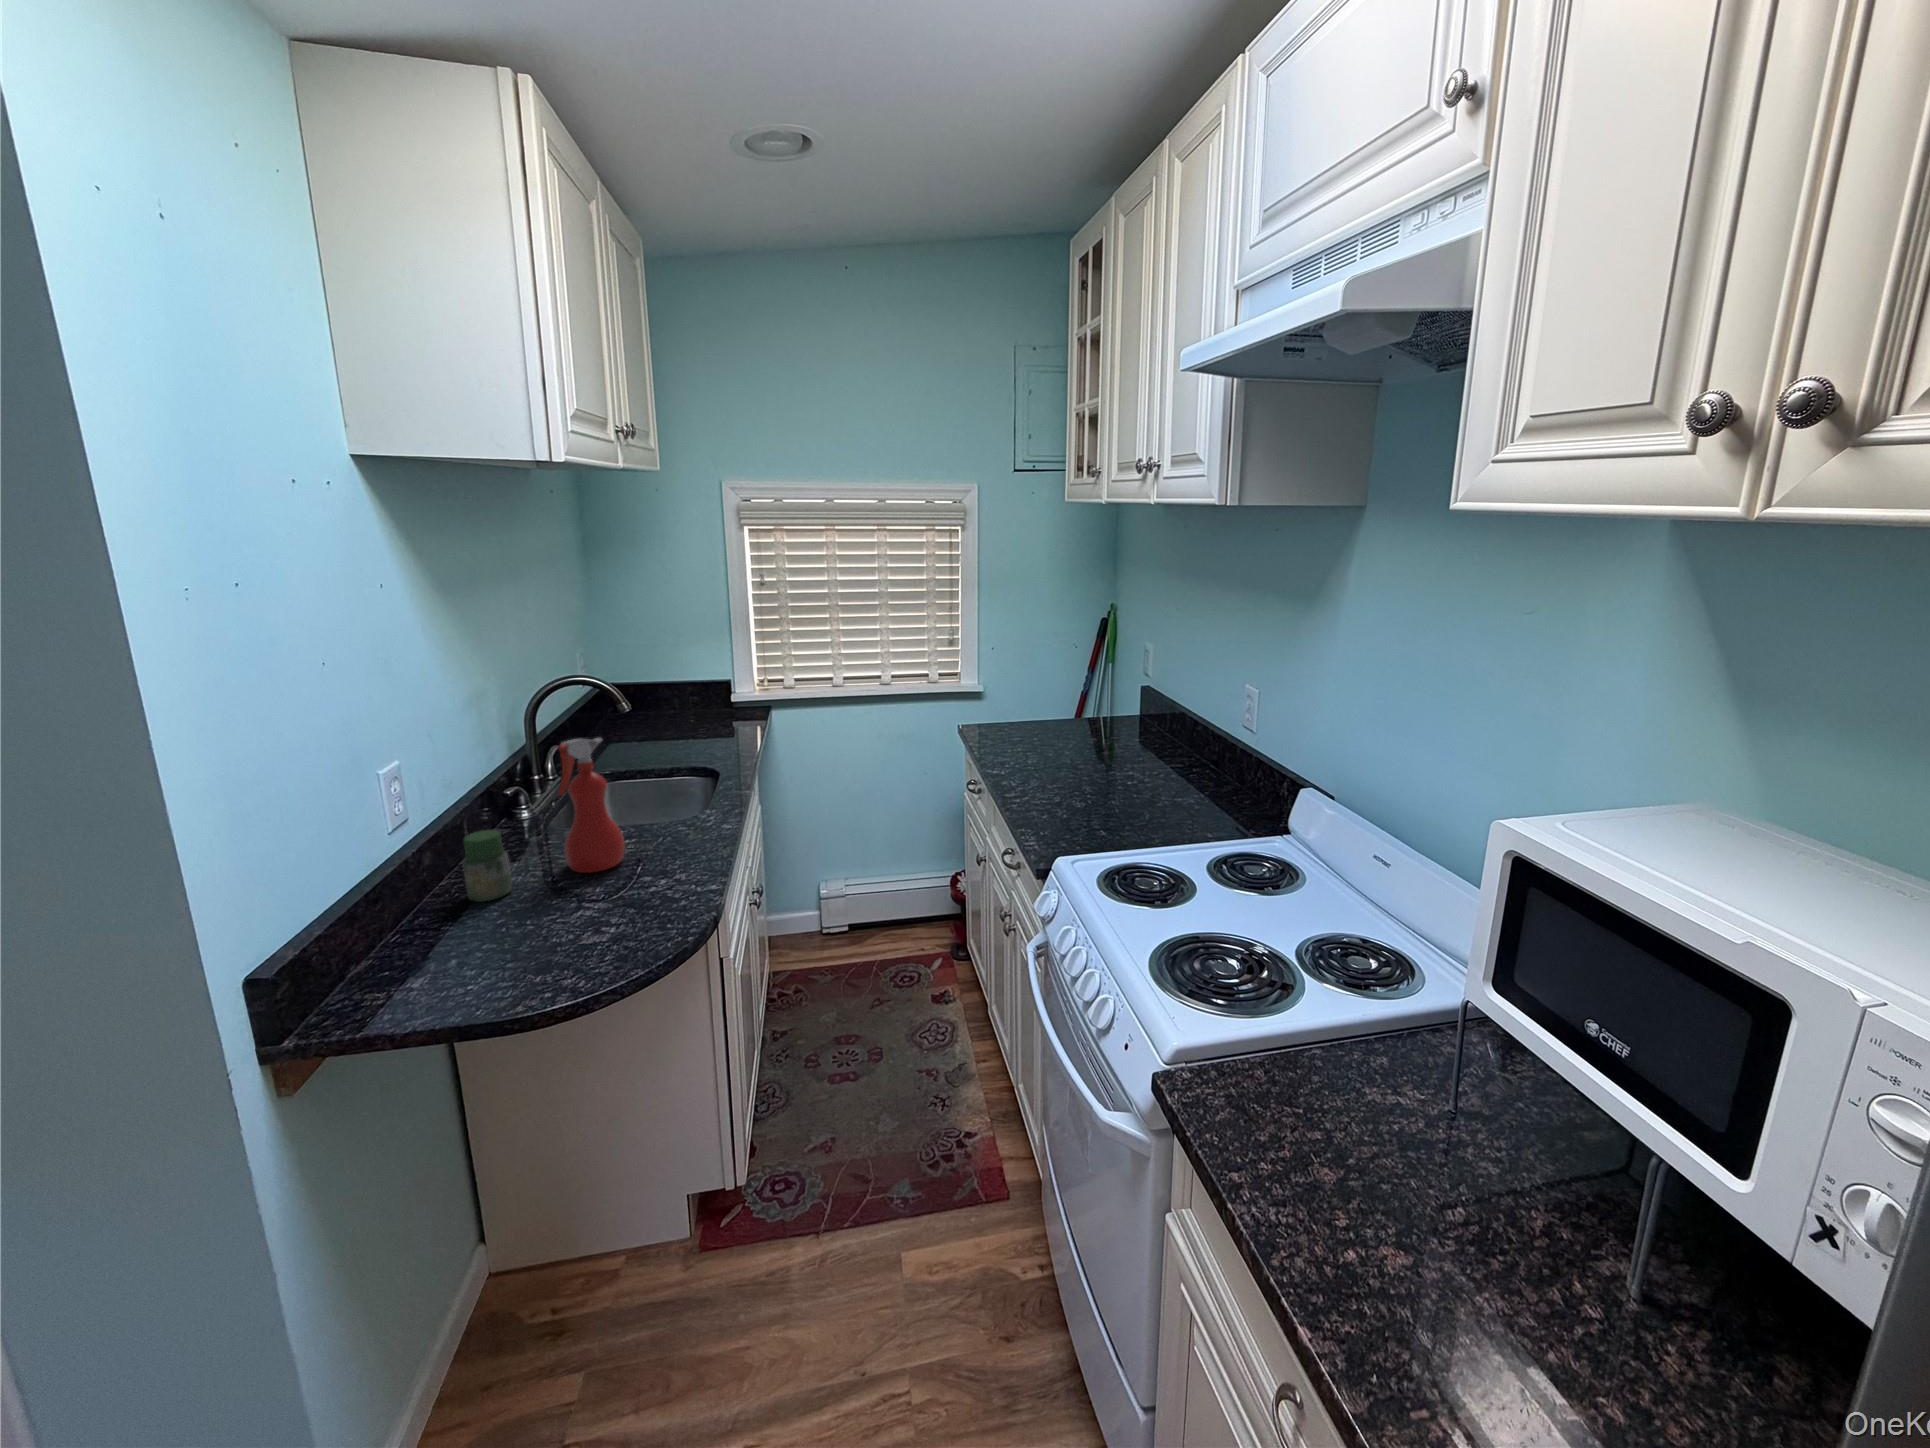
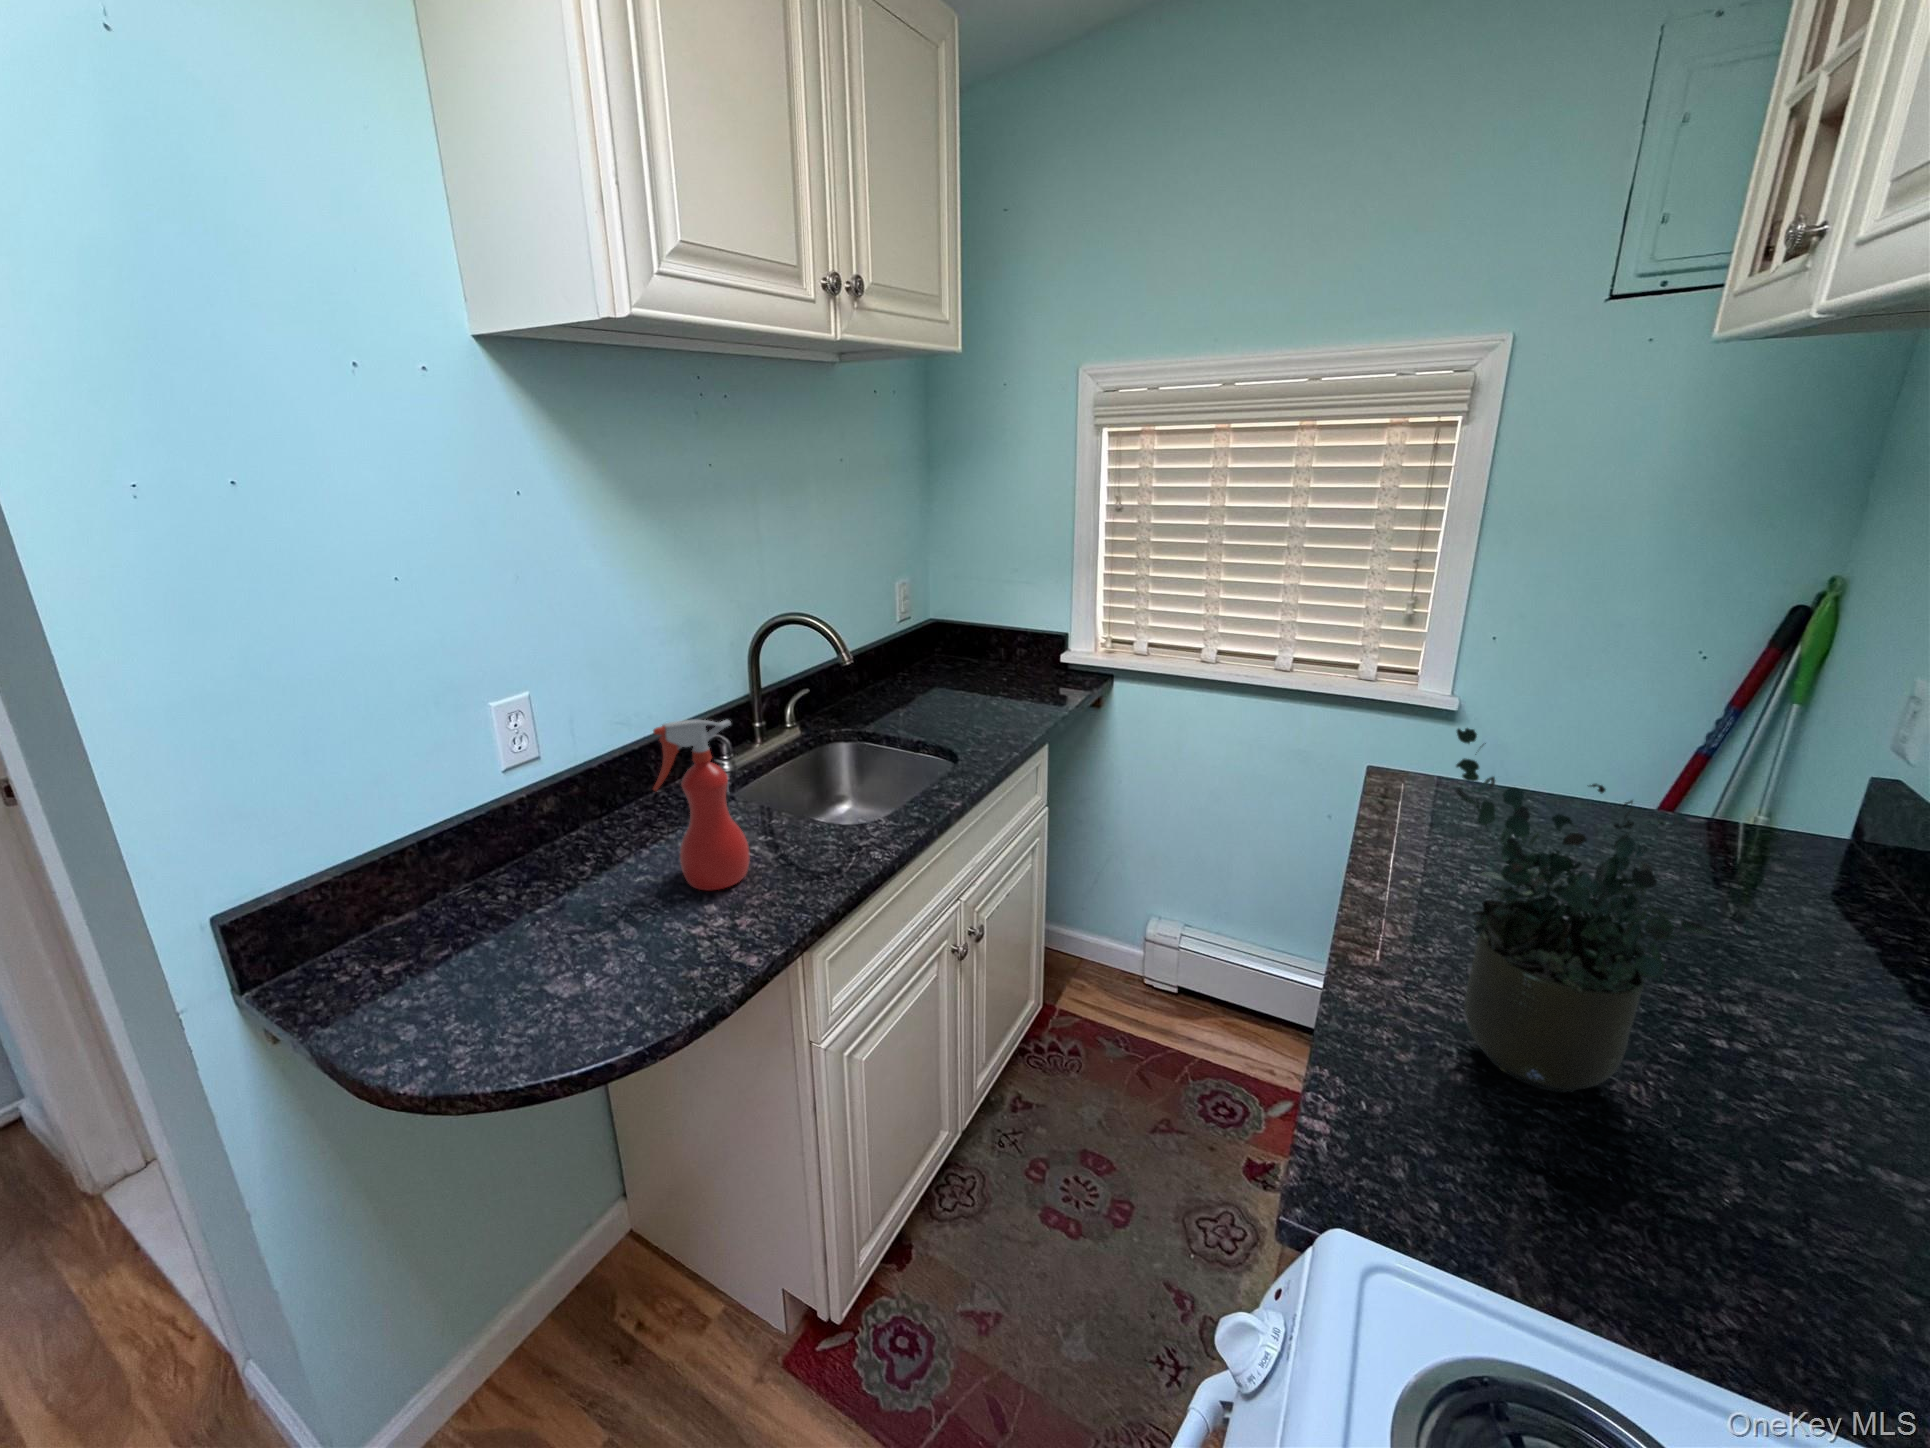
potted plant: none [1033,662,1128,805] -> present [1456,728,1713,1093]
jar: present [463,830,513,902] -> none [565,808,620,893]

